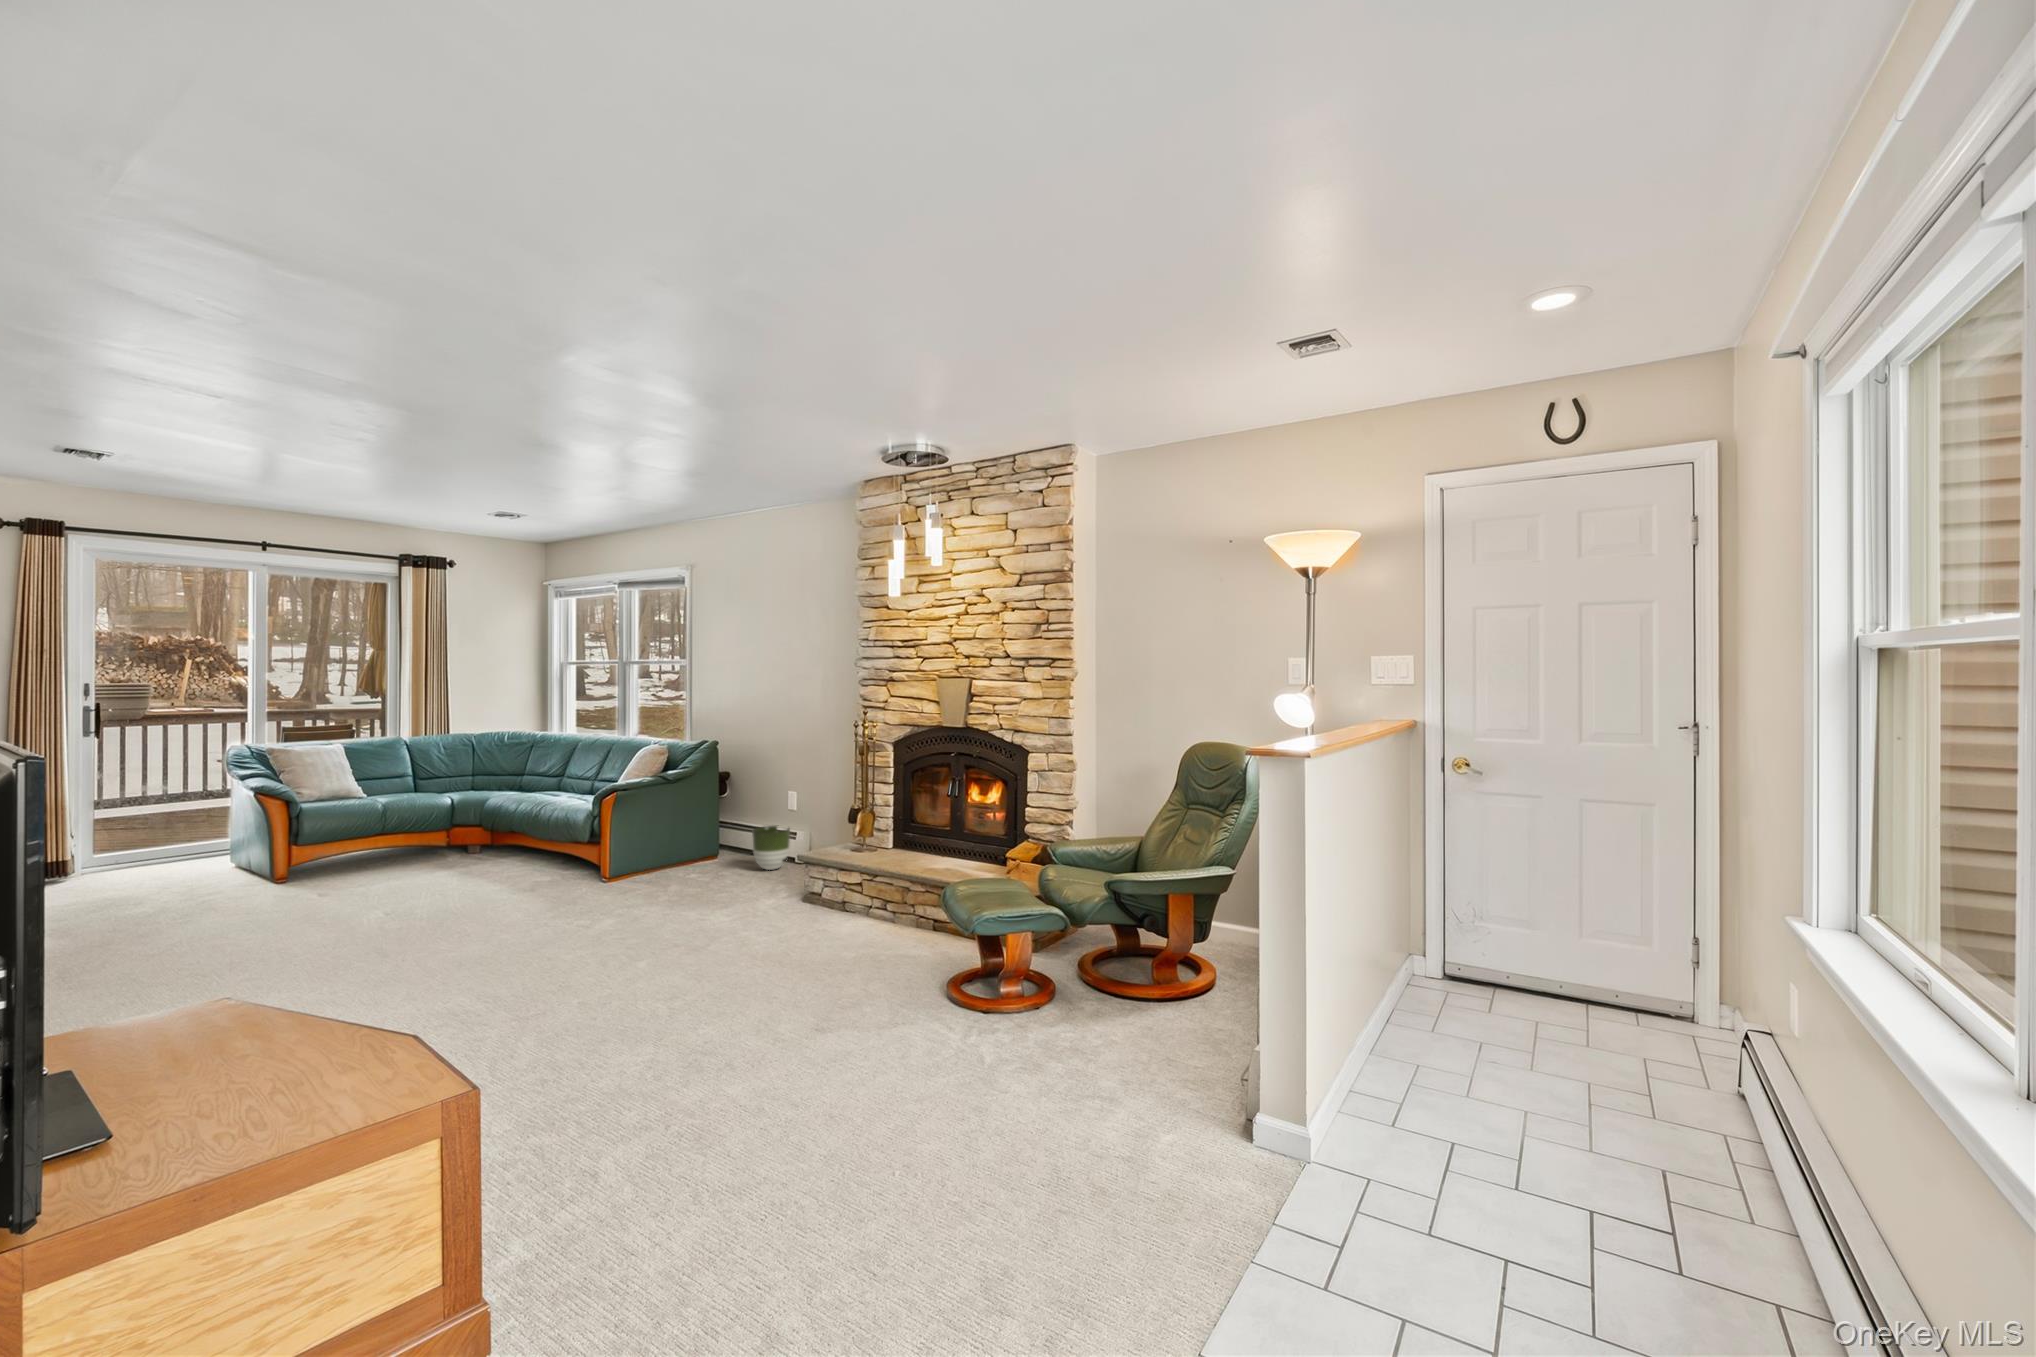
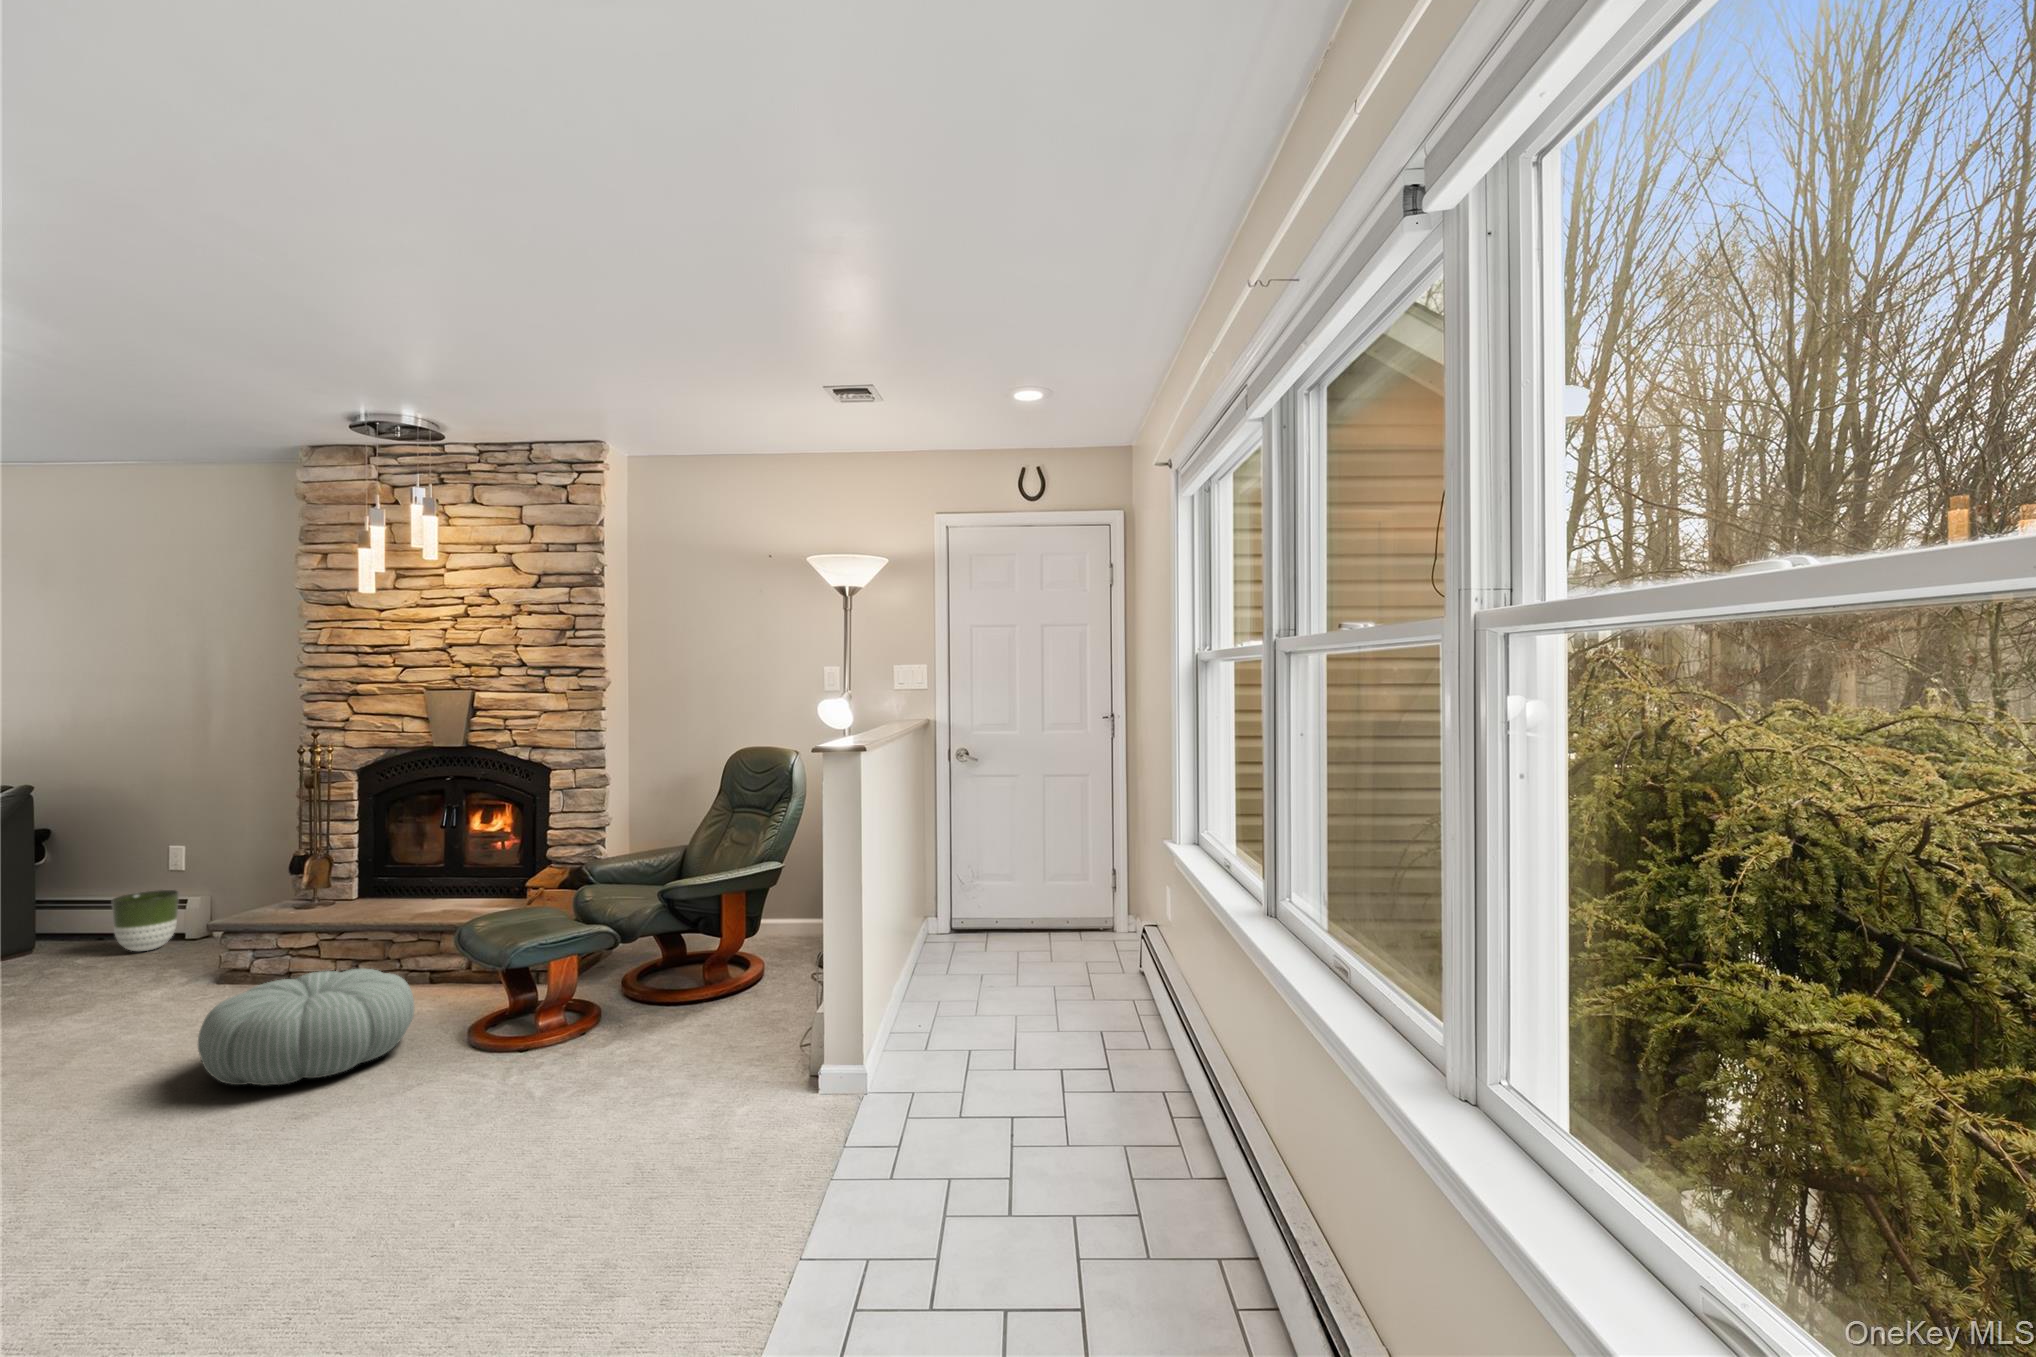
pouf: none [759,911,906,1005] -> present [198,969,414,1086]

